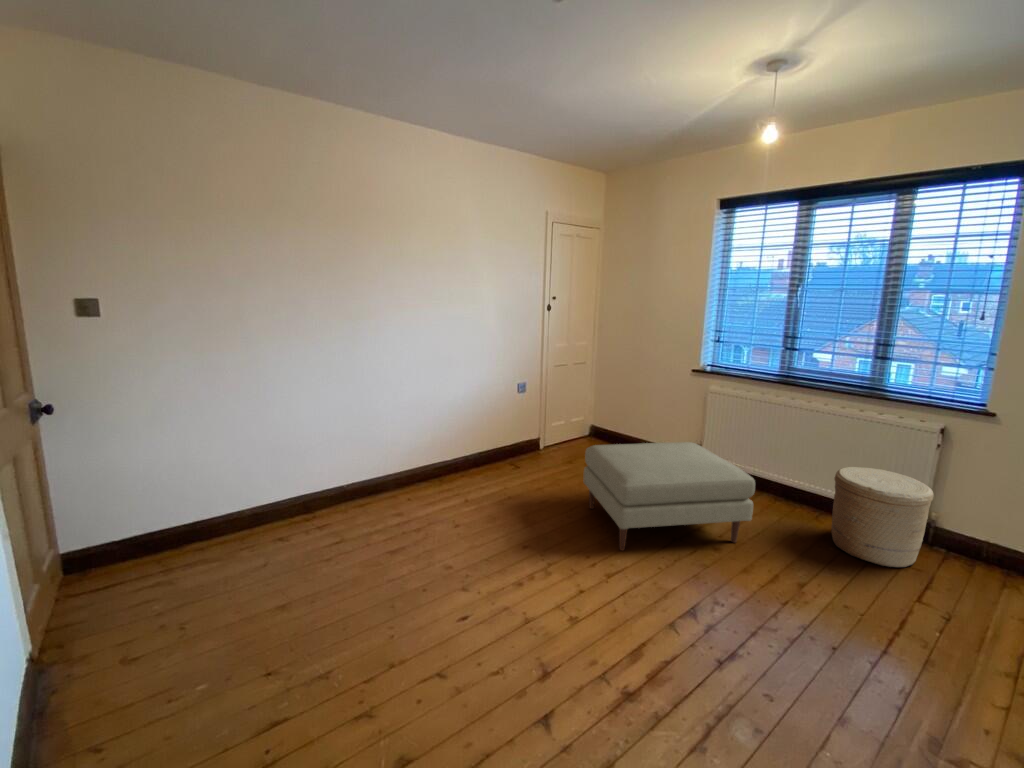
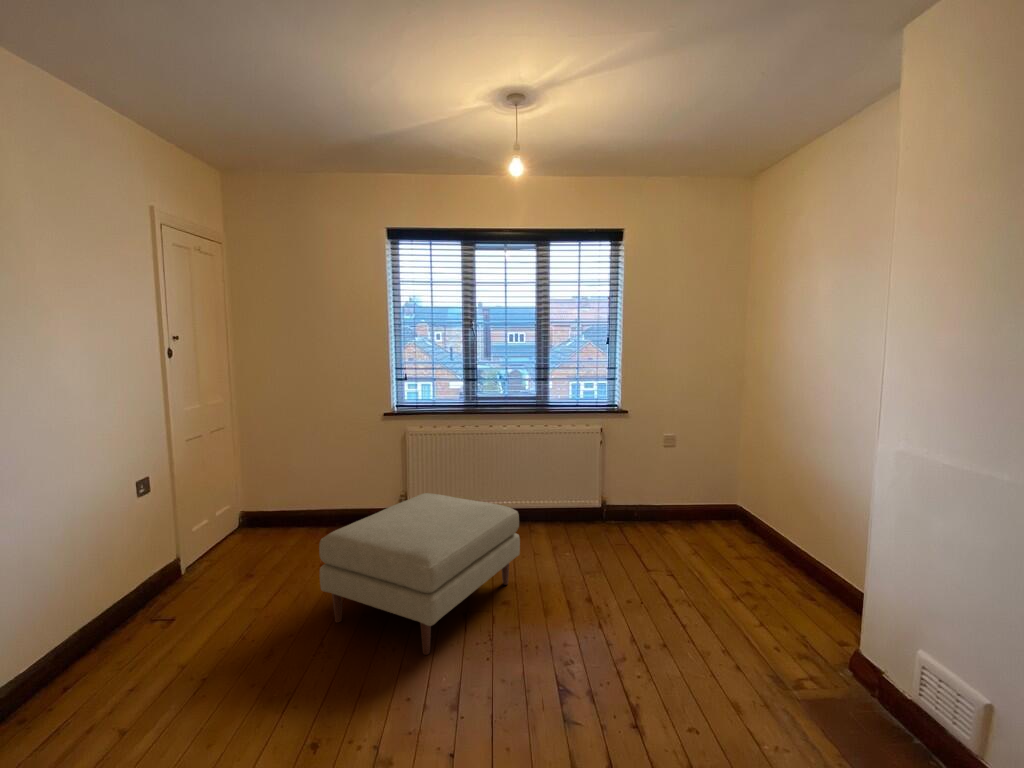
woven basket: present [832,467,934,567] -> none [551,472,618,553]

